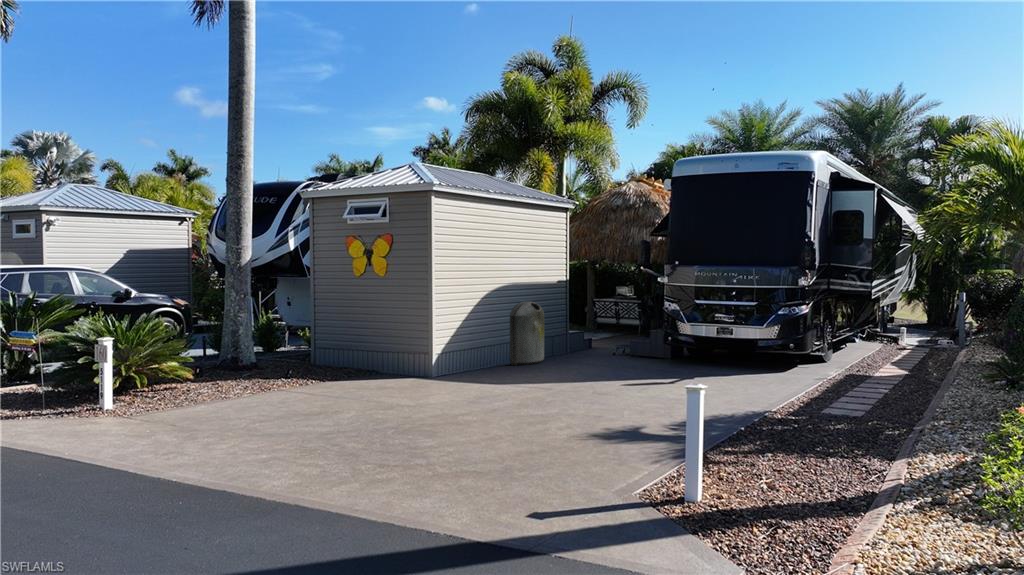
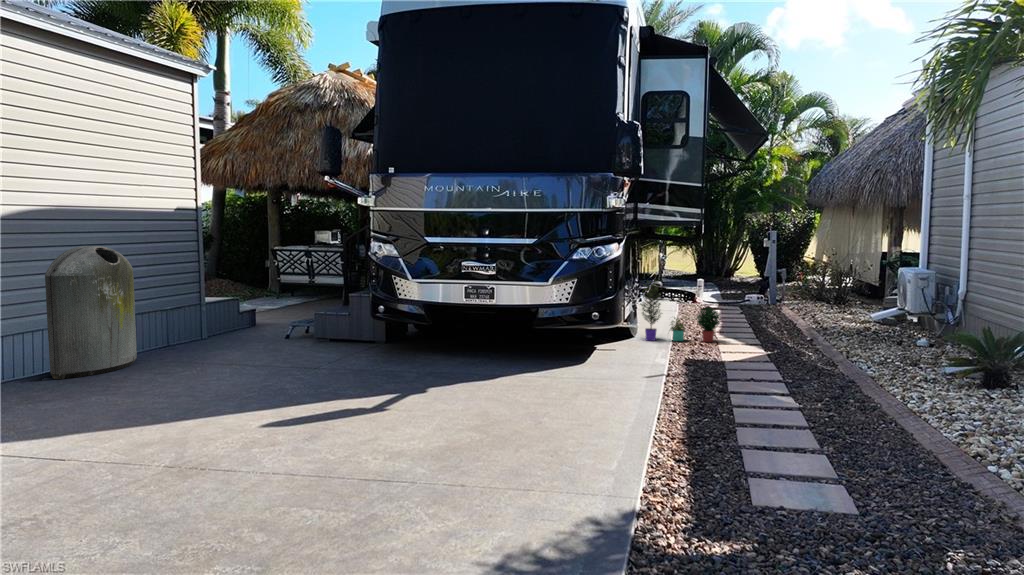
potted plant: none [828,327,883,367] -> present [640,280,721,342]

